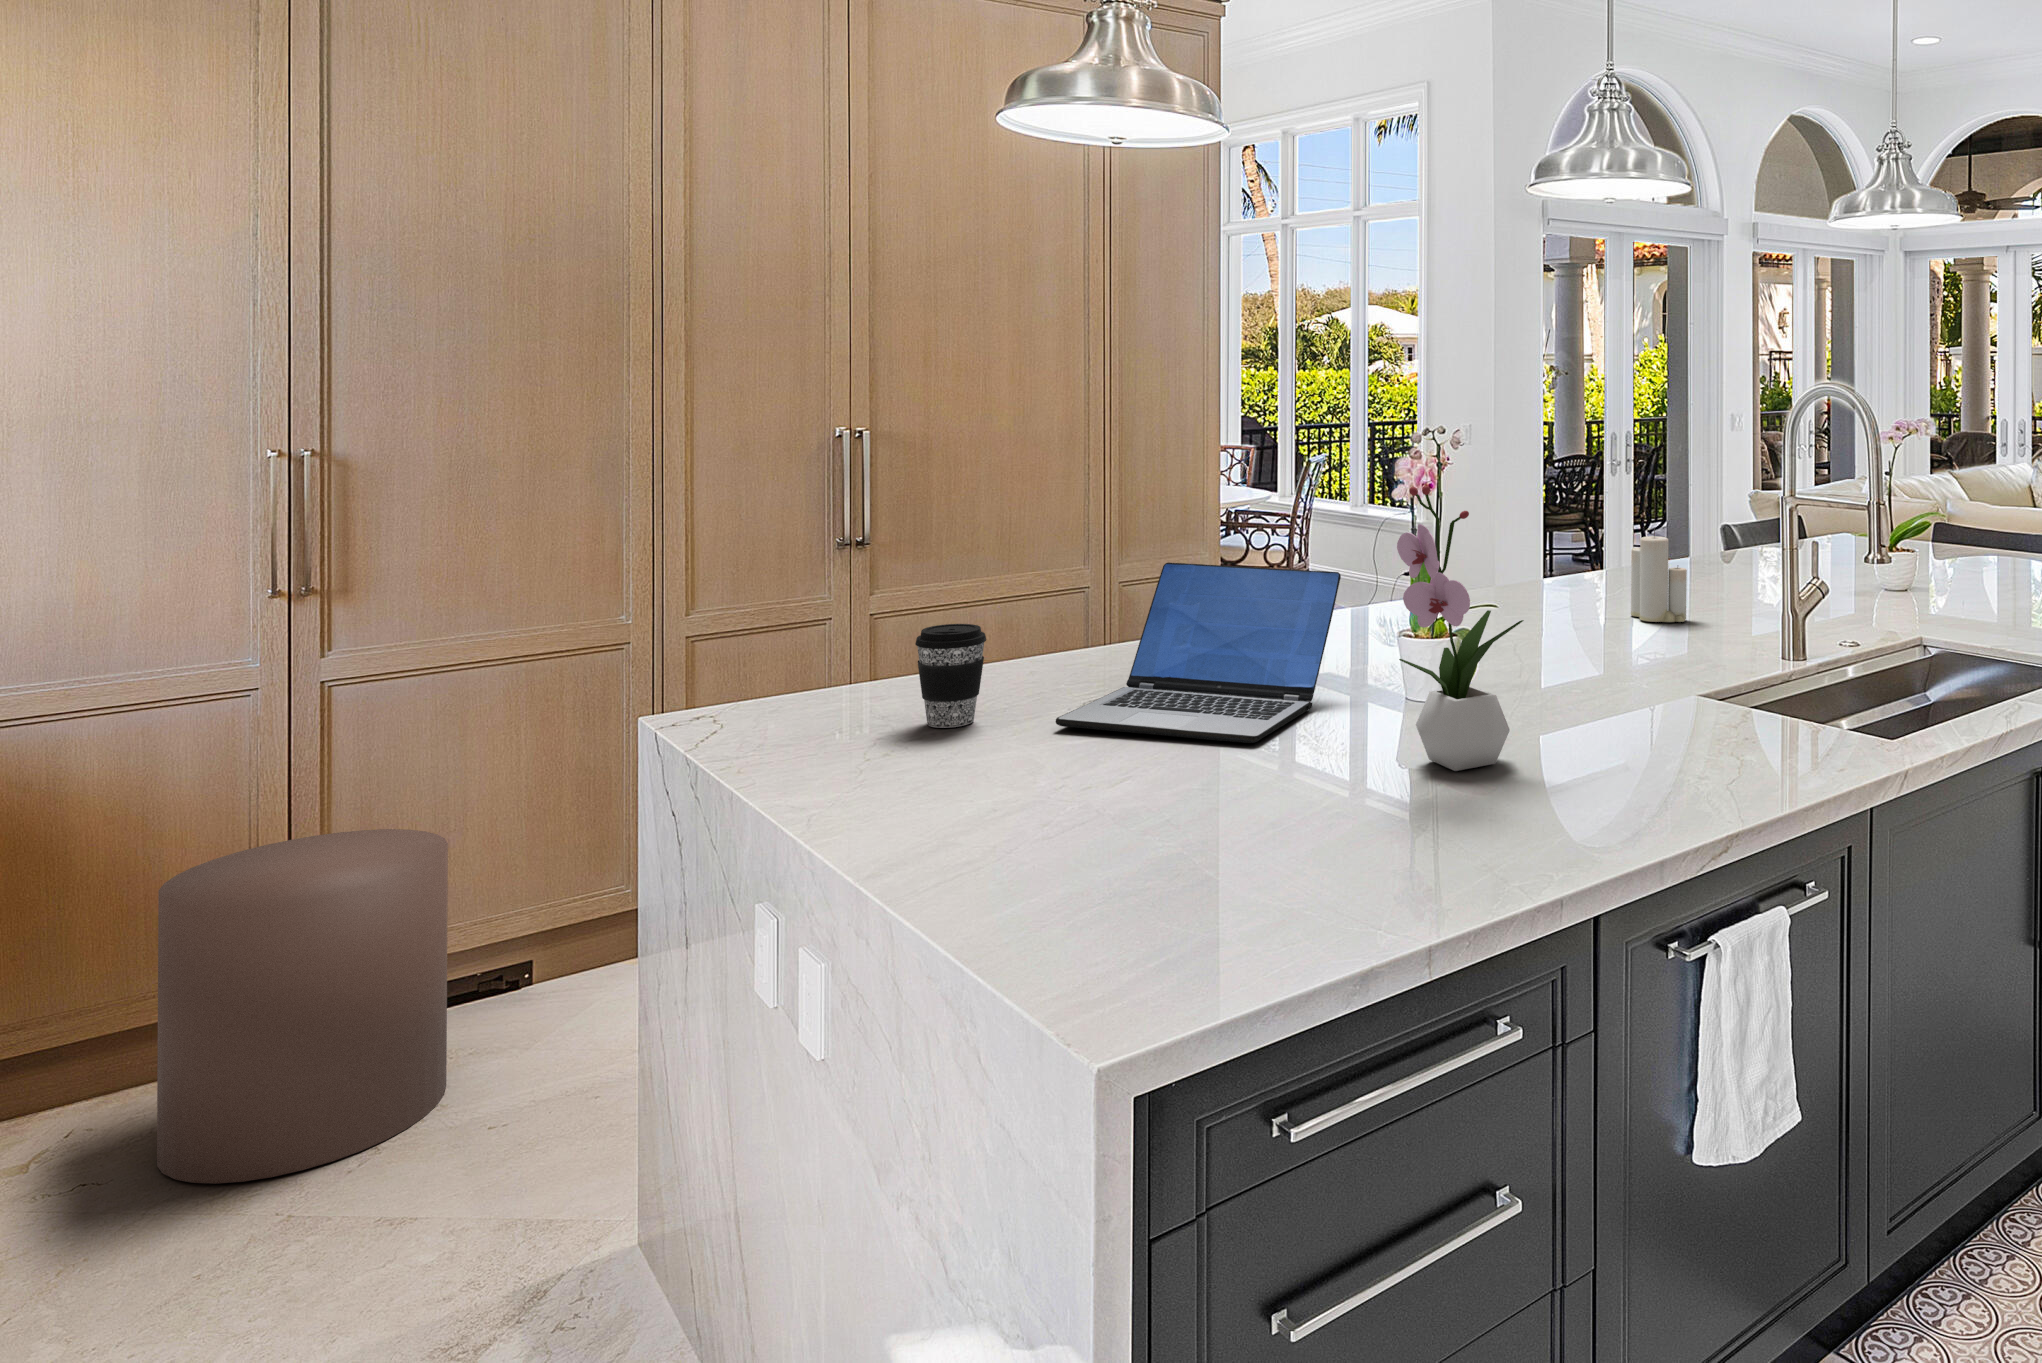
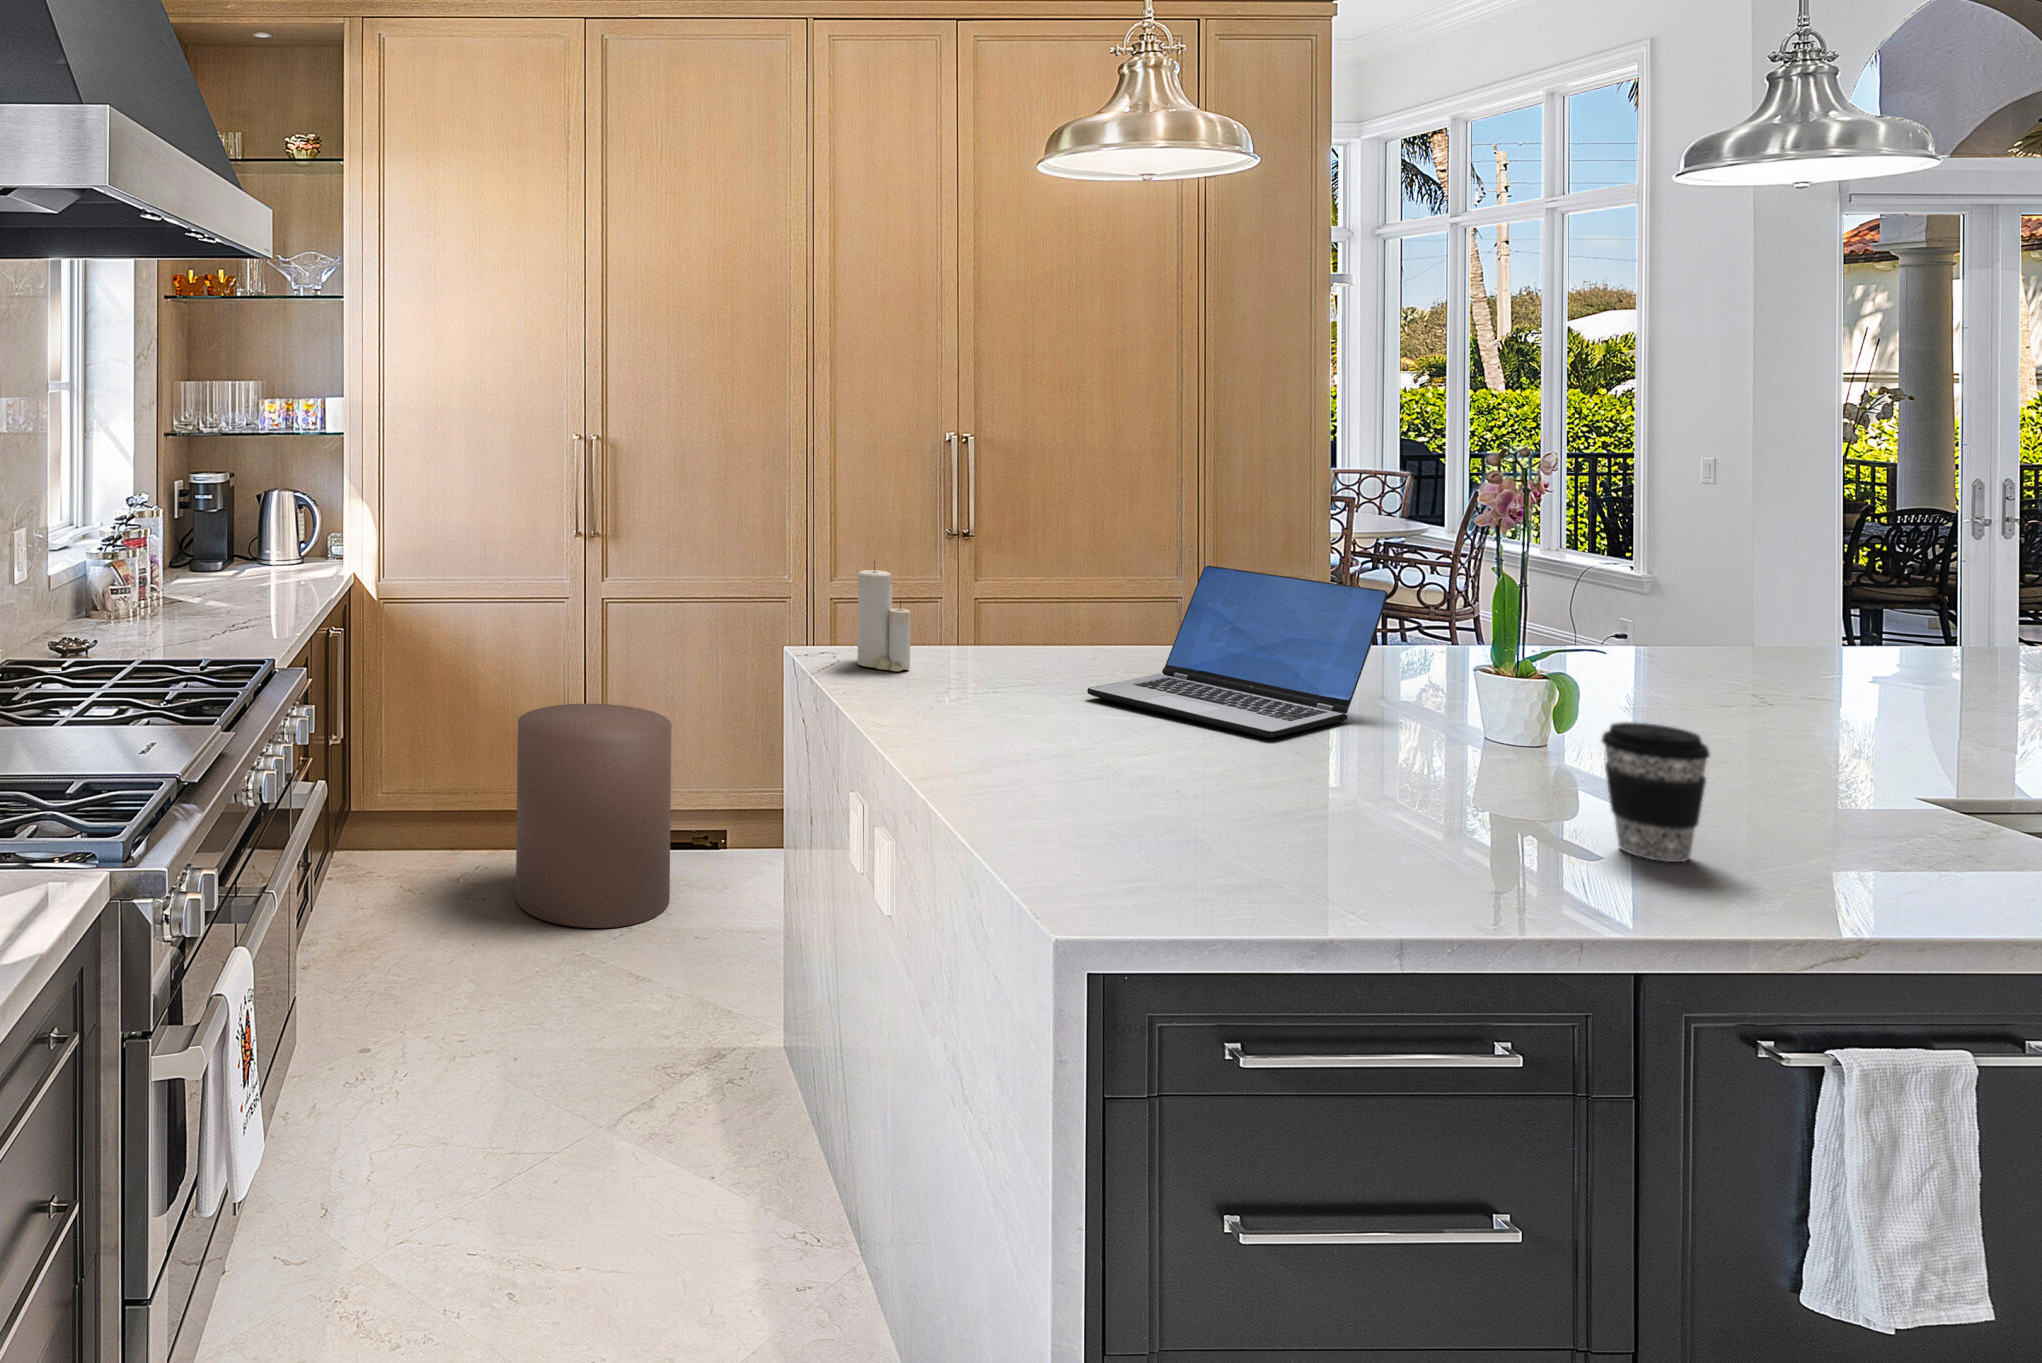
flower arrangement: present [1397,486,1524,771] -> none [1417,503,1572,800]
candle: present [1631,528,1687,622] -> present [858,561,910,671]
coffee cup: present [915,624,986,728] -> present [1601,722,1710,862]

